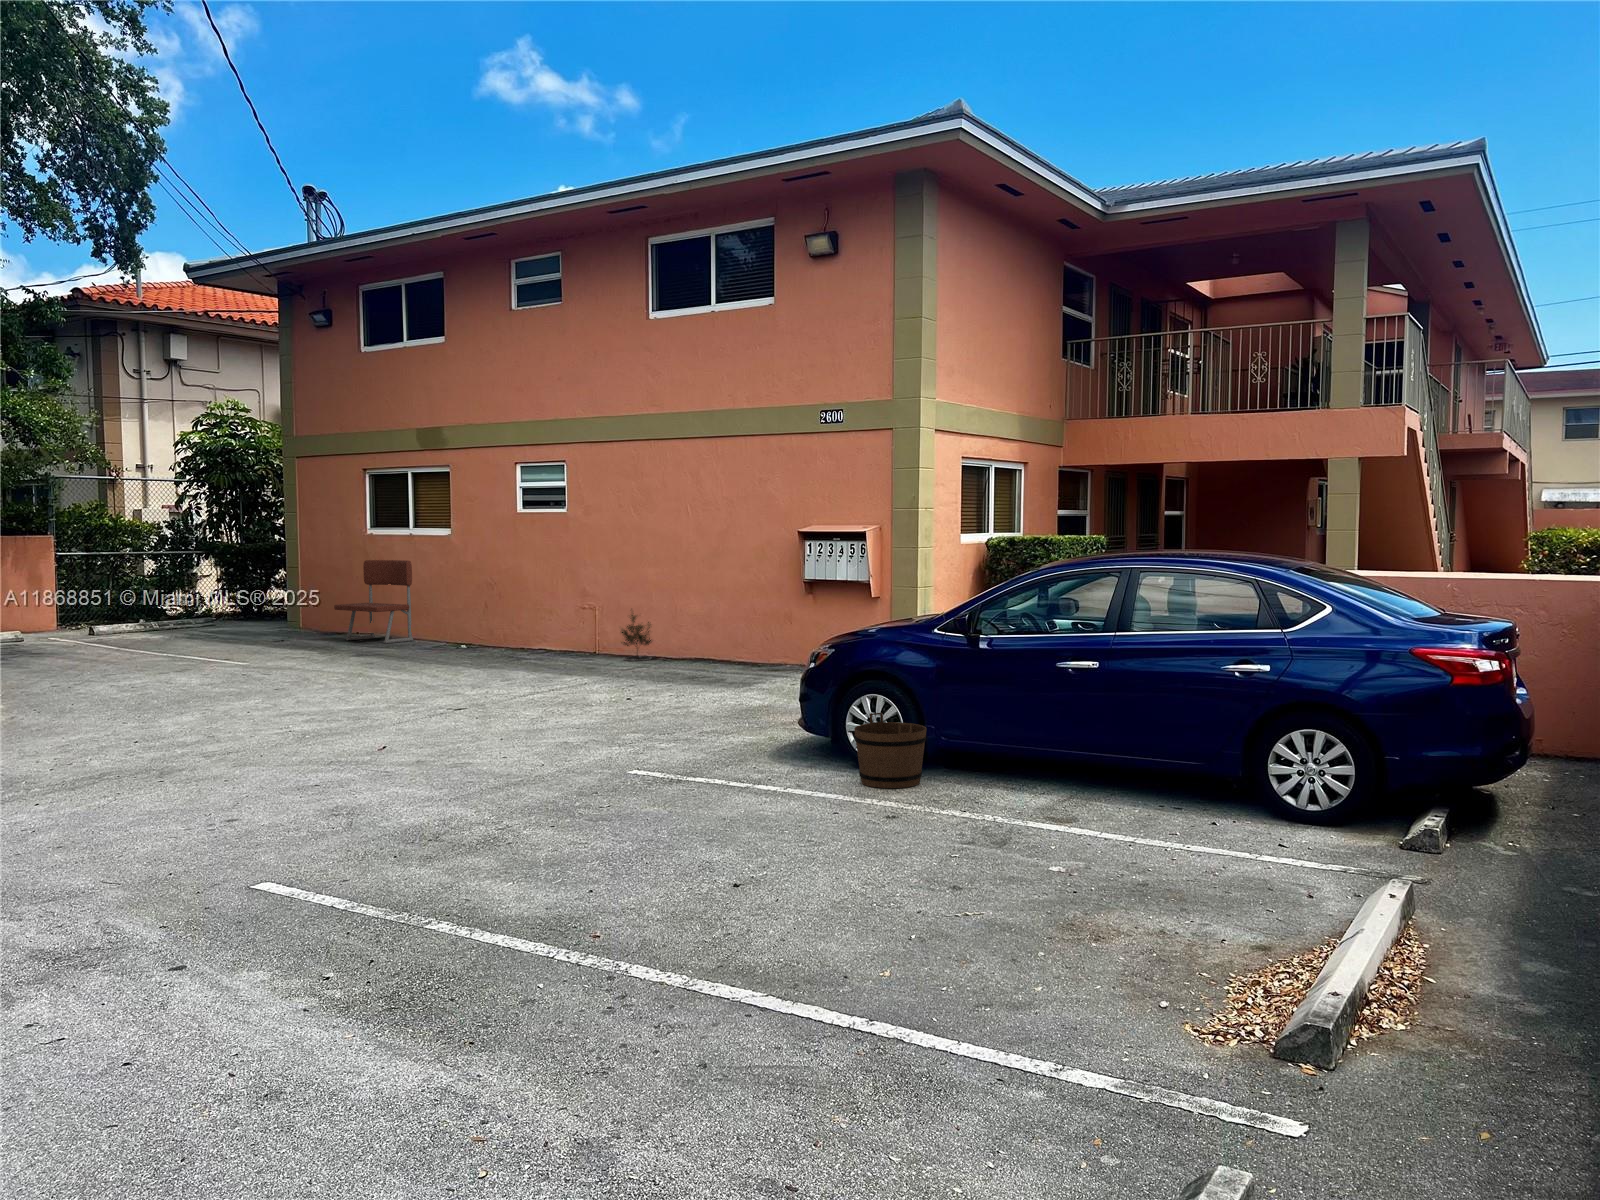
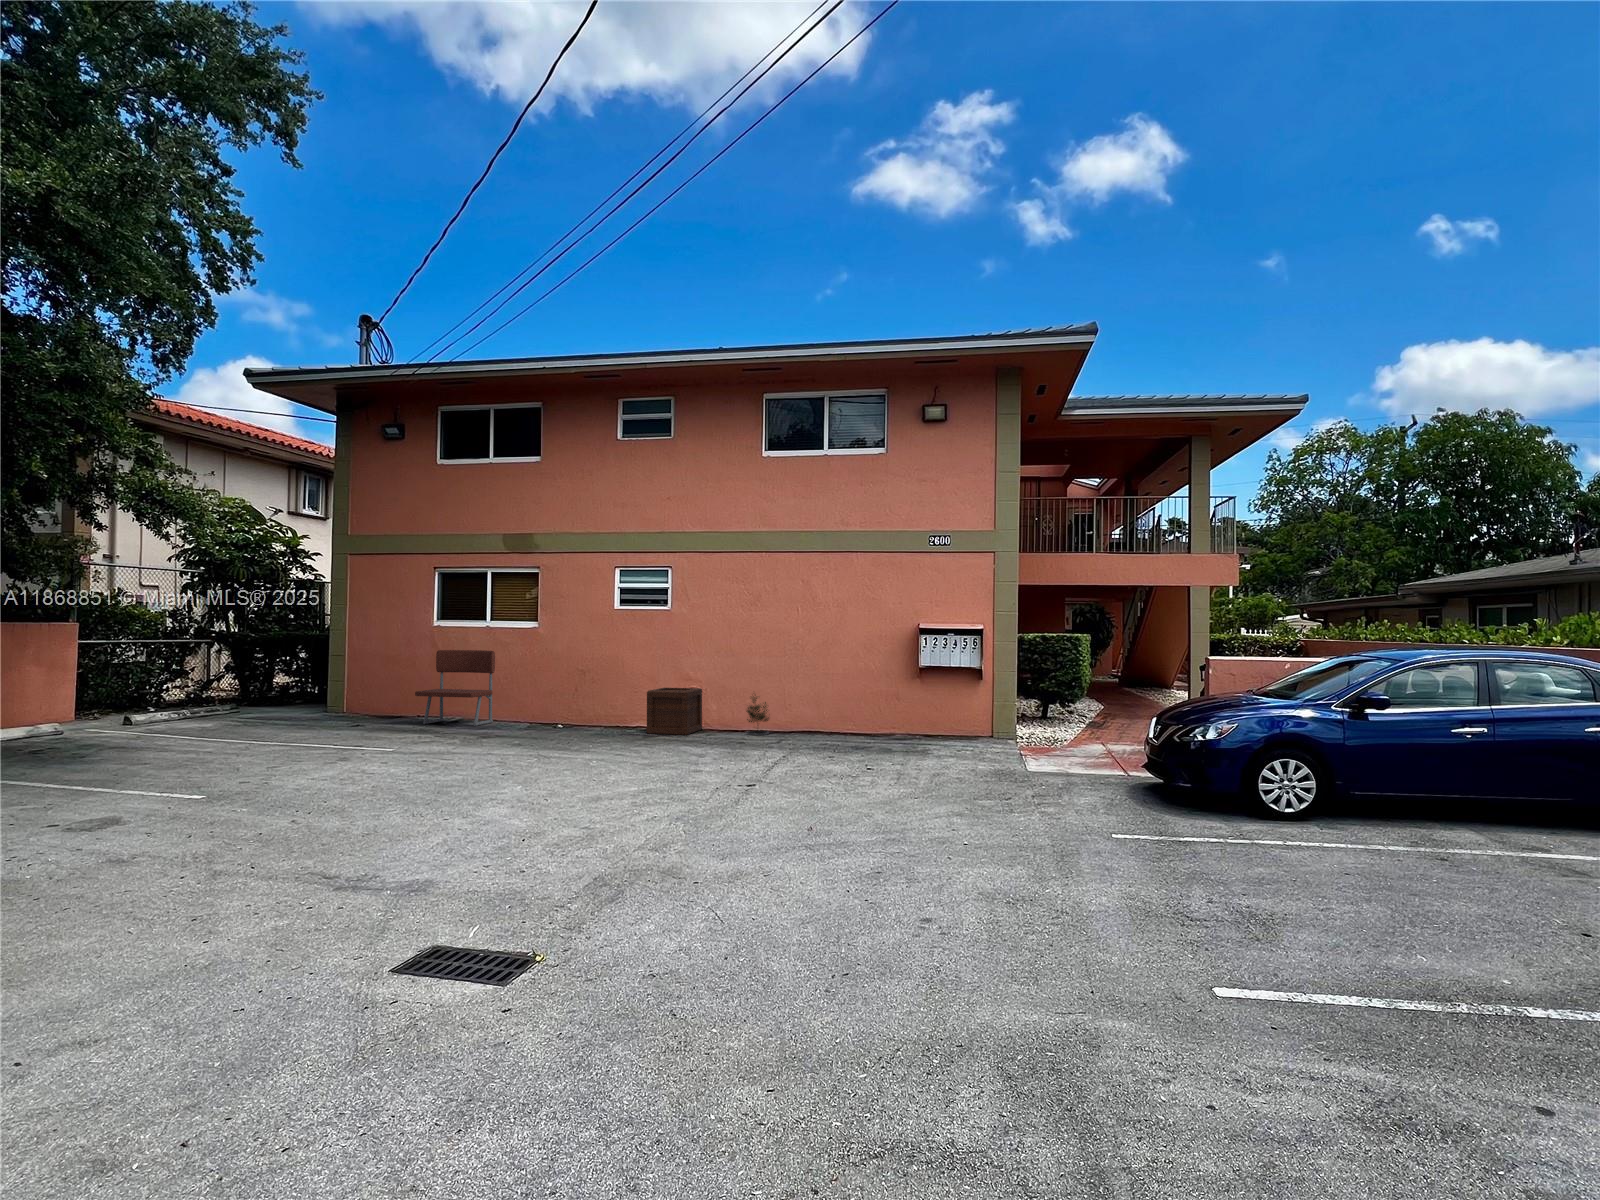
wooden crate: none [521,603,593,658] -> present [647,688,702,735]
bucket: present [854,713,927,788] -> none [1288,774,1354,834]

